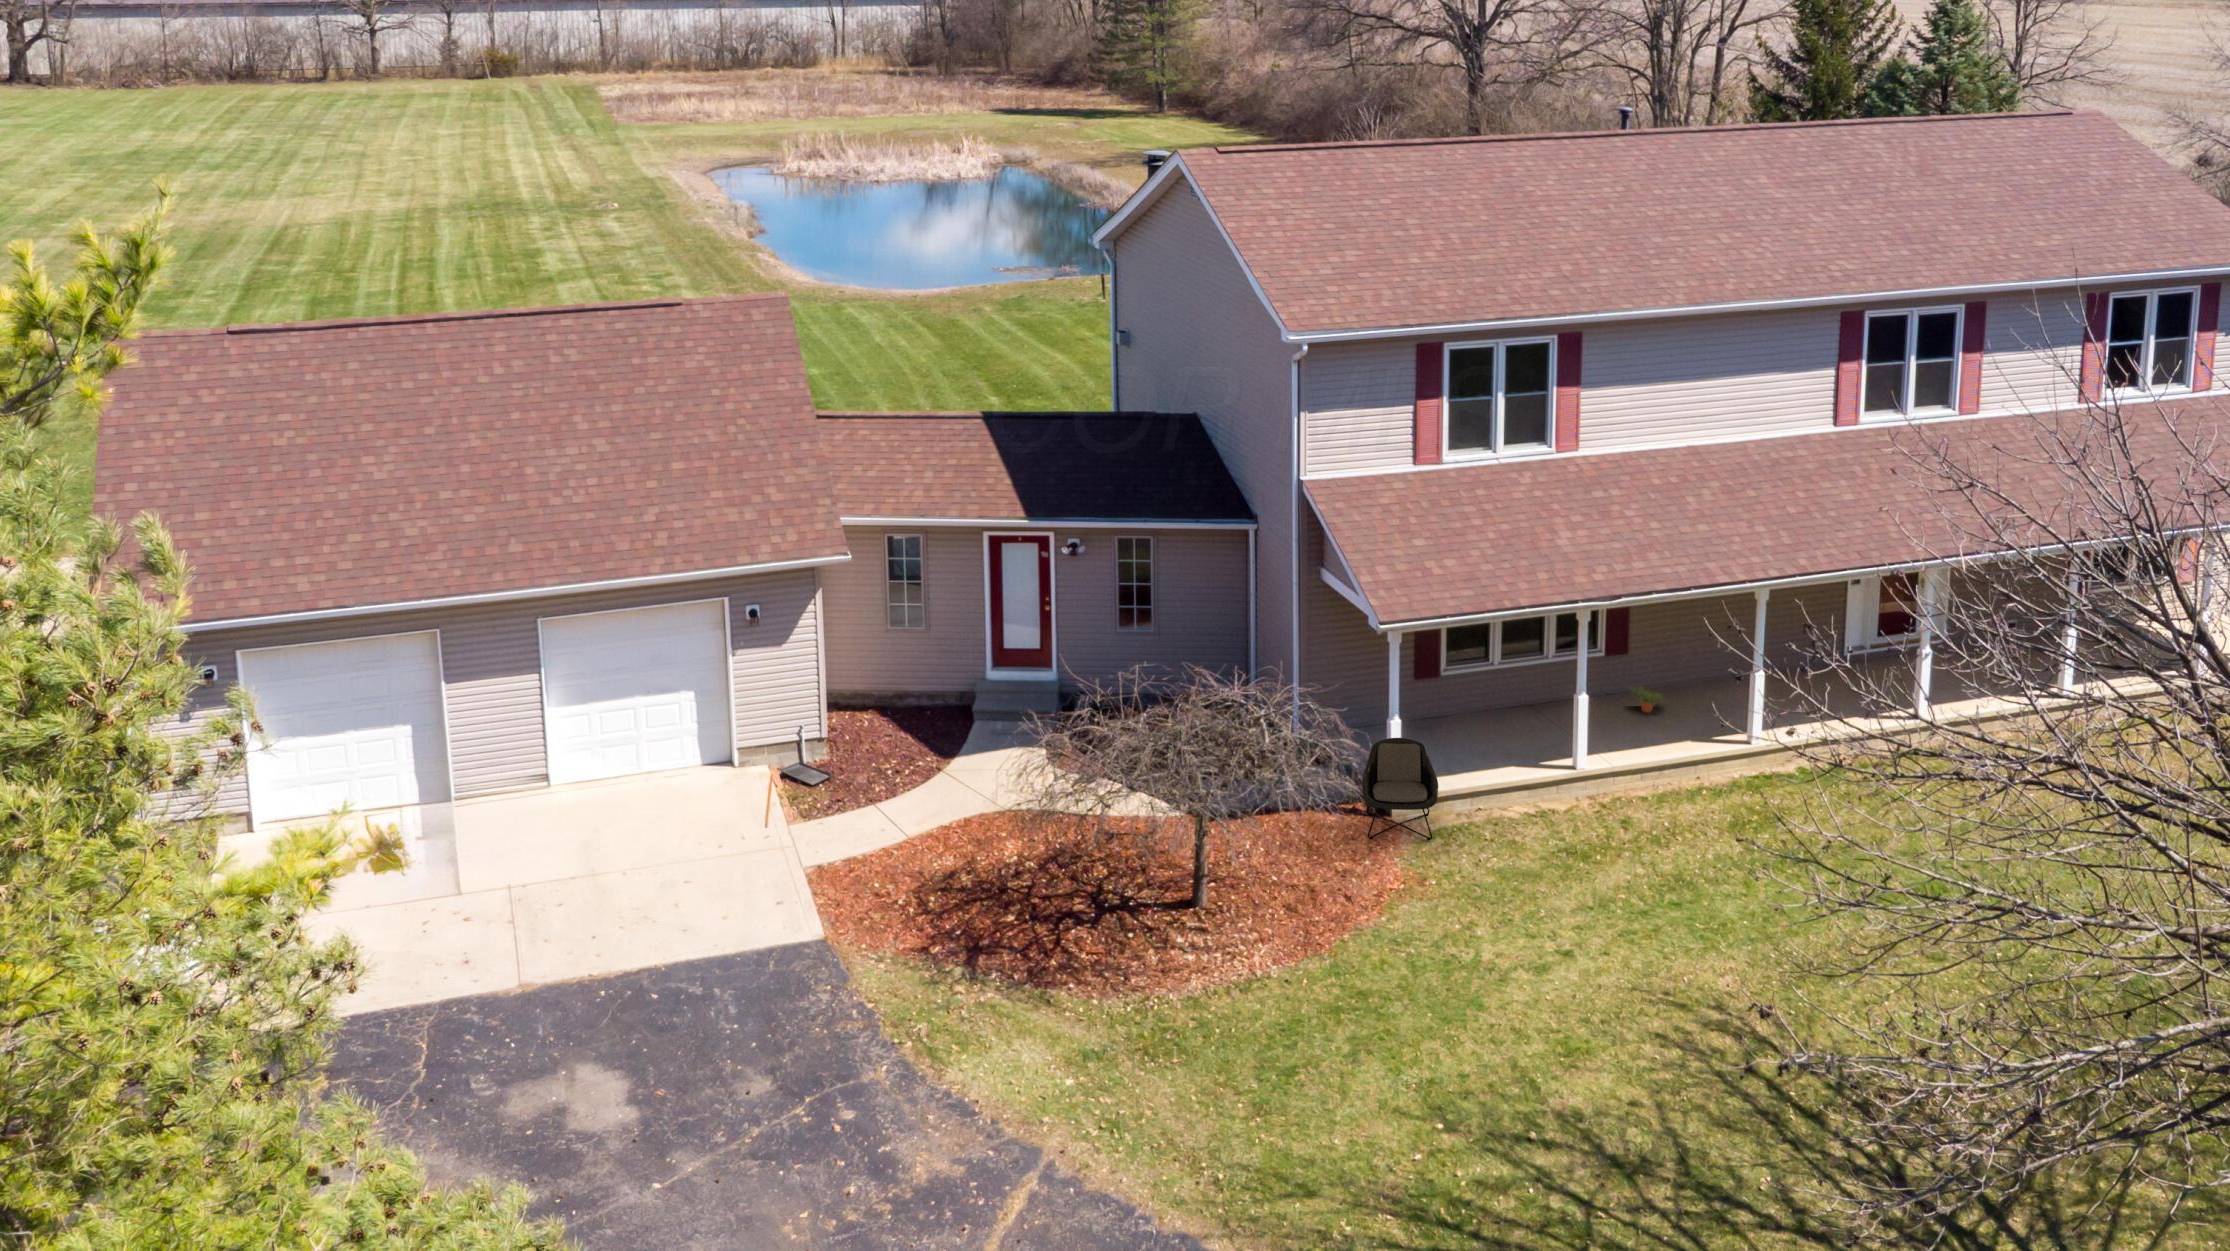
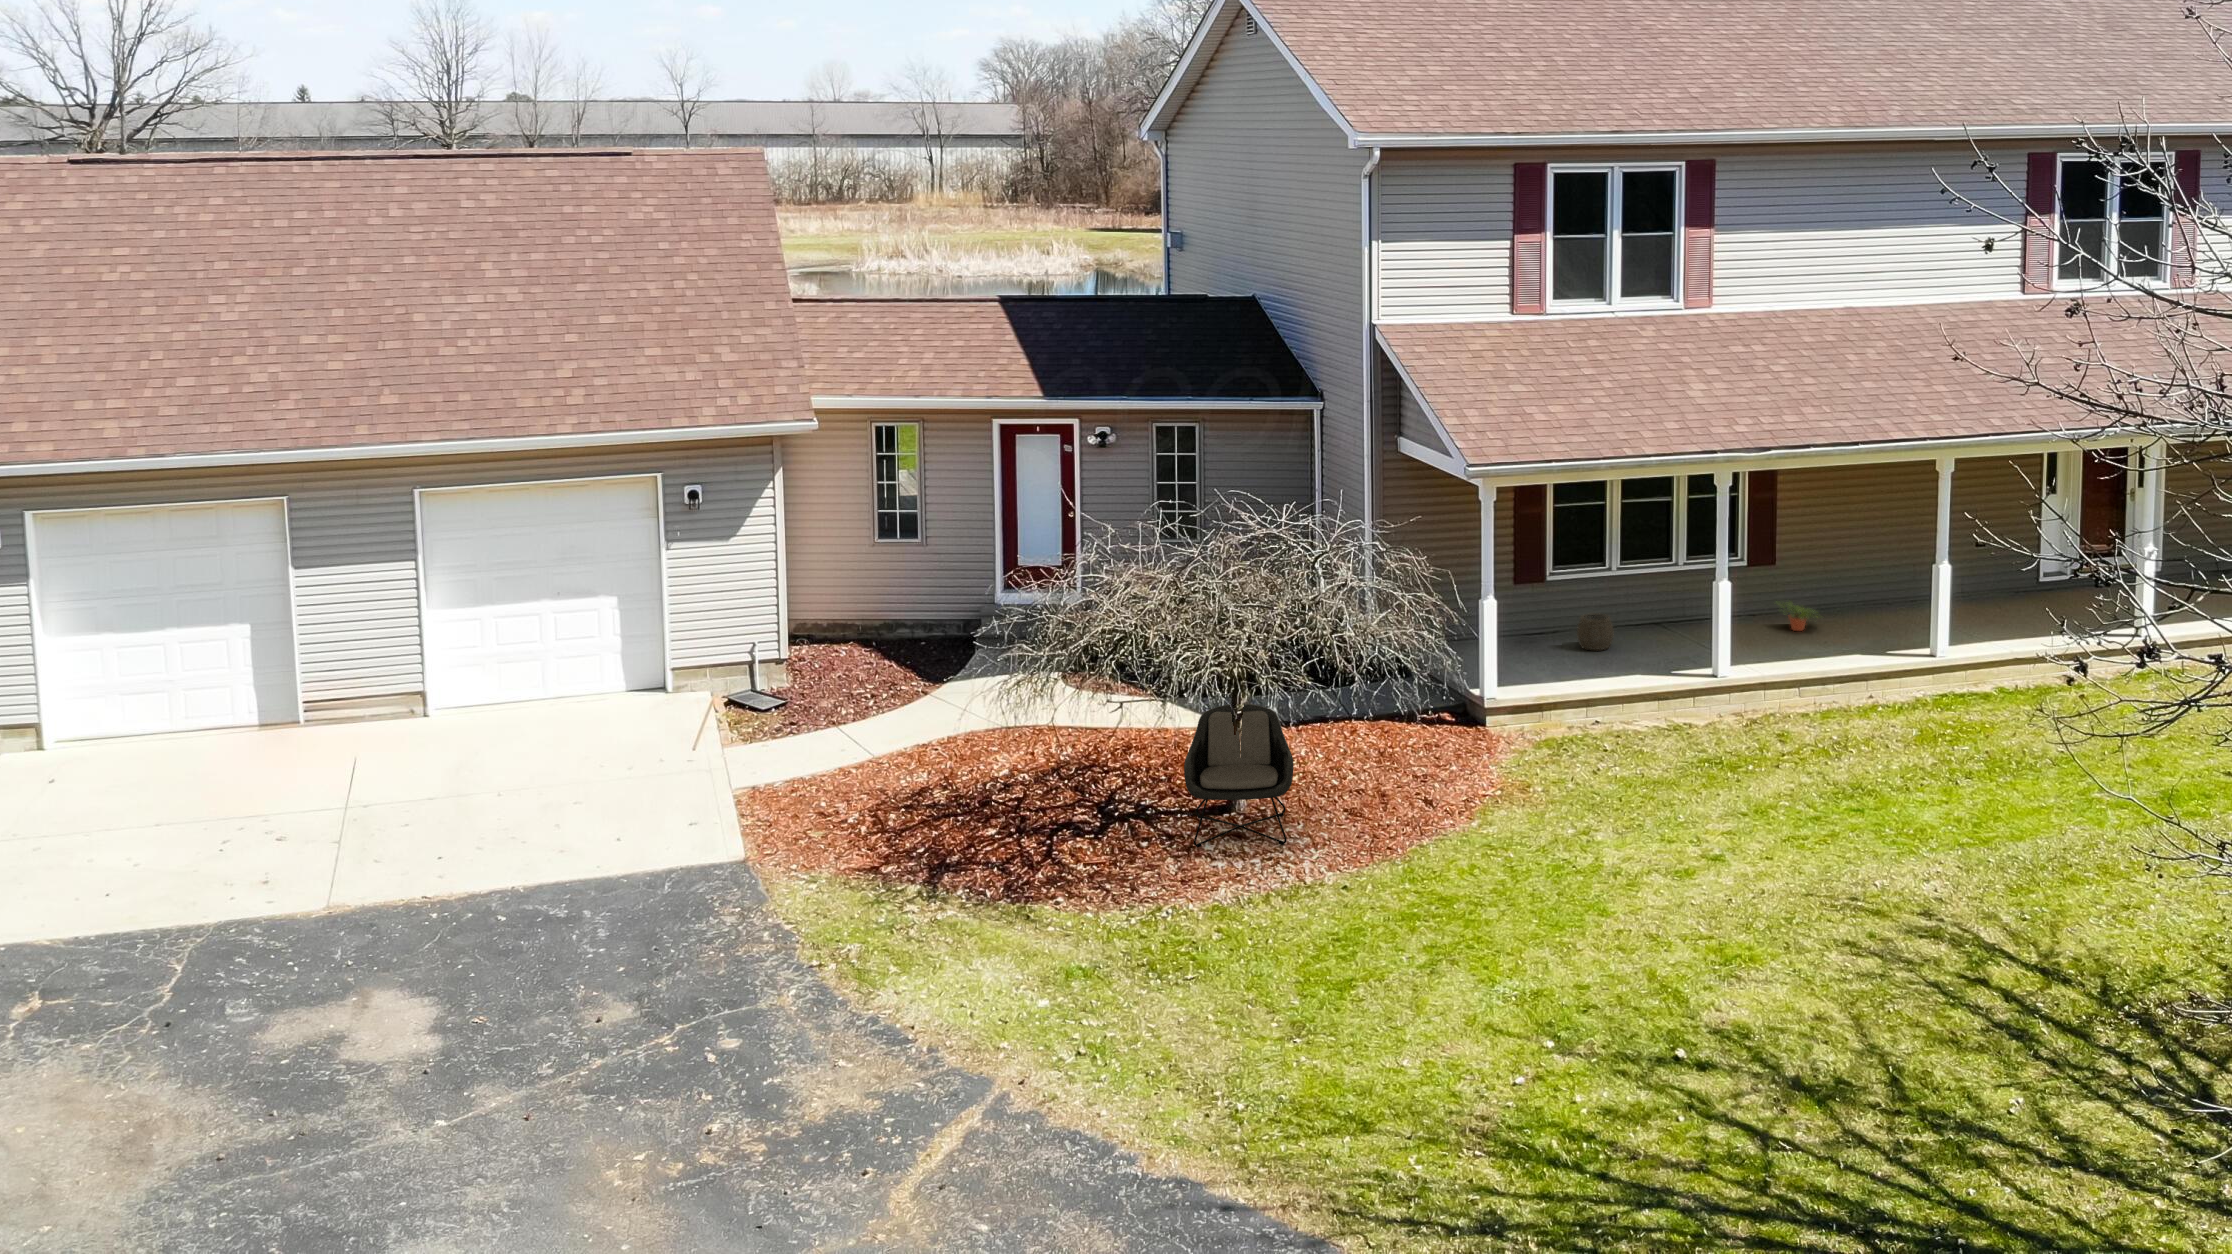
woven basket: none [1465,701,1495,733] -> present [1577,613,1613,650]
lounge chair: present [1362,738,1438,840] -> present [1184,704,1294,847]

